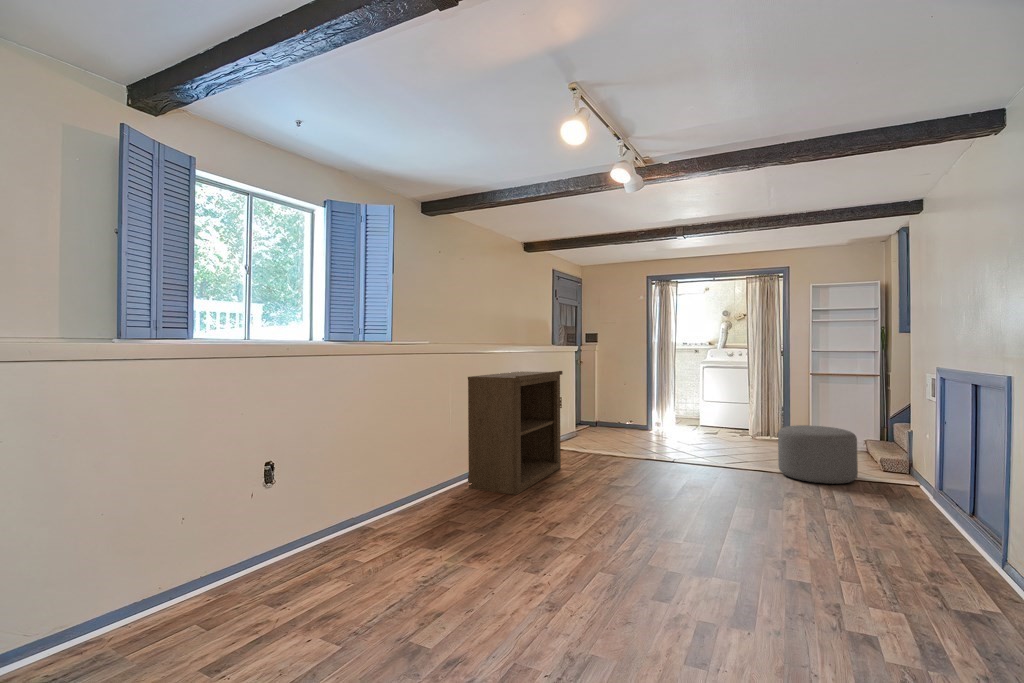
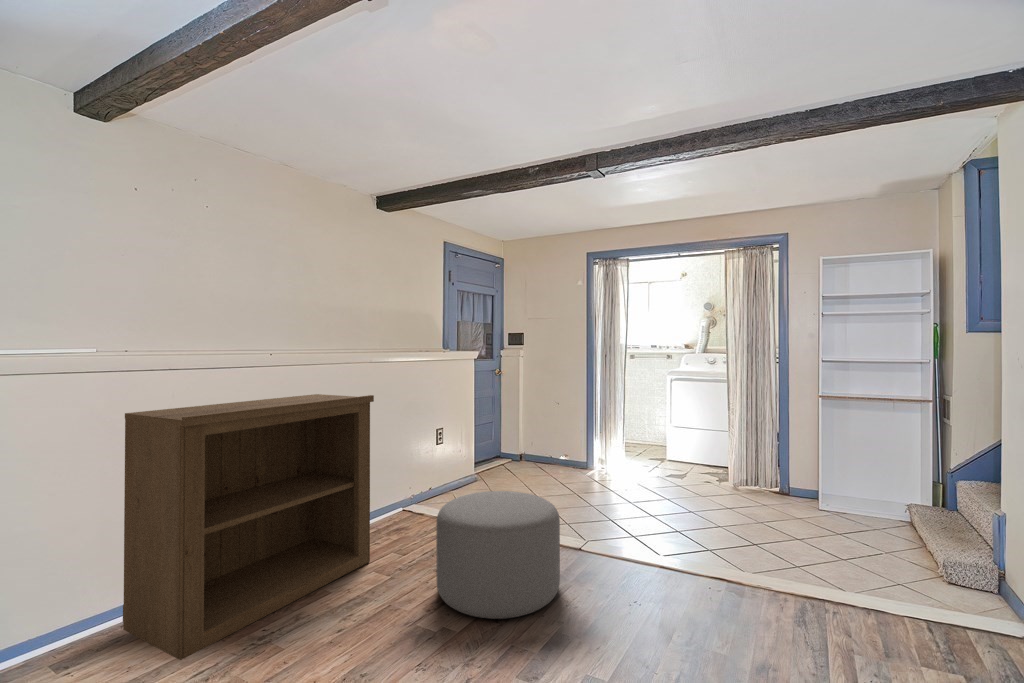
ottoman: present [778,425,858,484] -> present [436,491,560,619]

